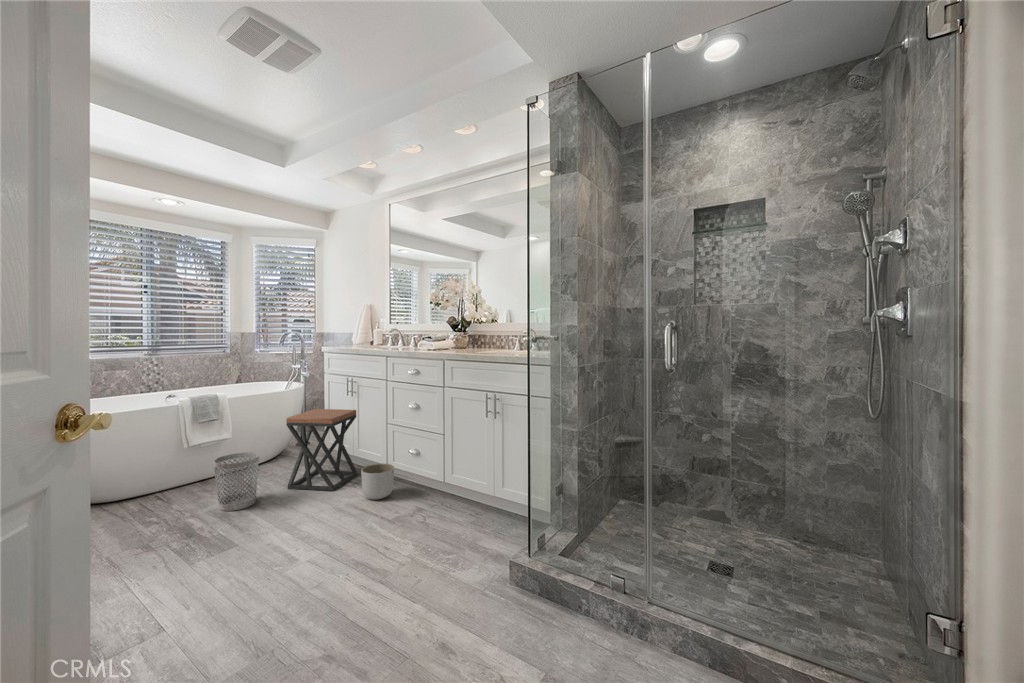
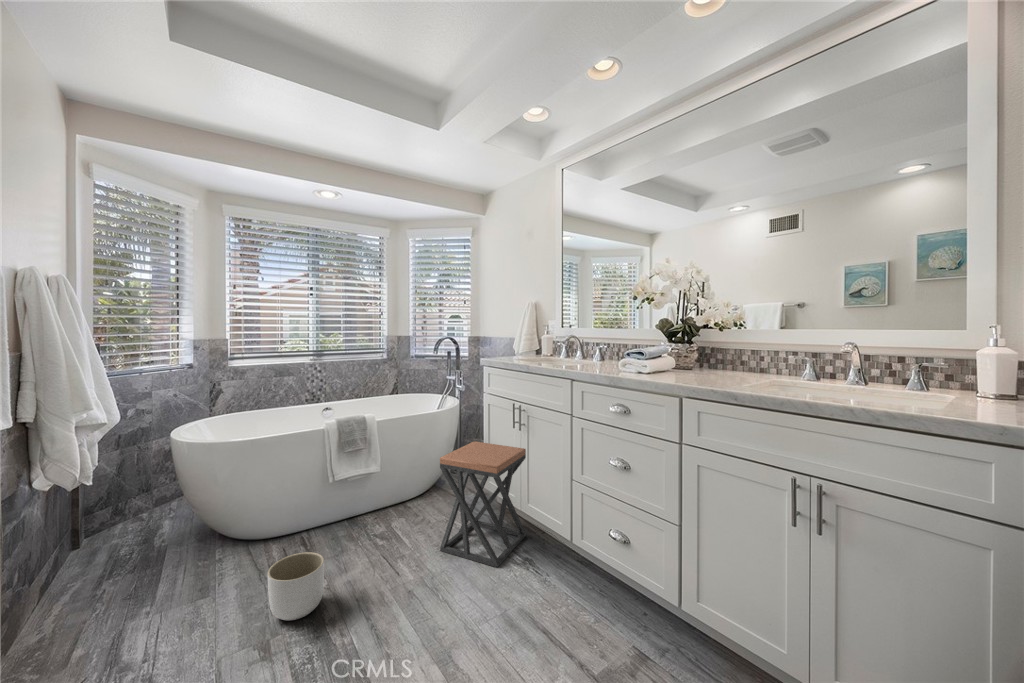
wastebasket: present [214,452,259,511] -> none [353,501,406,586]
planter: present [361,463,394,500] -> present [268,552,324,621]

